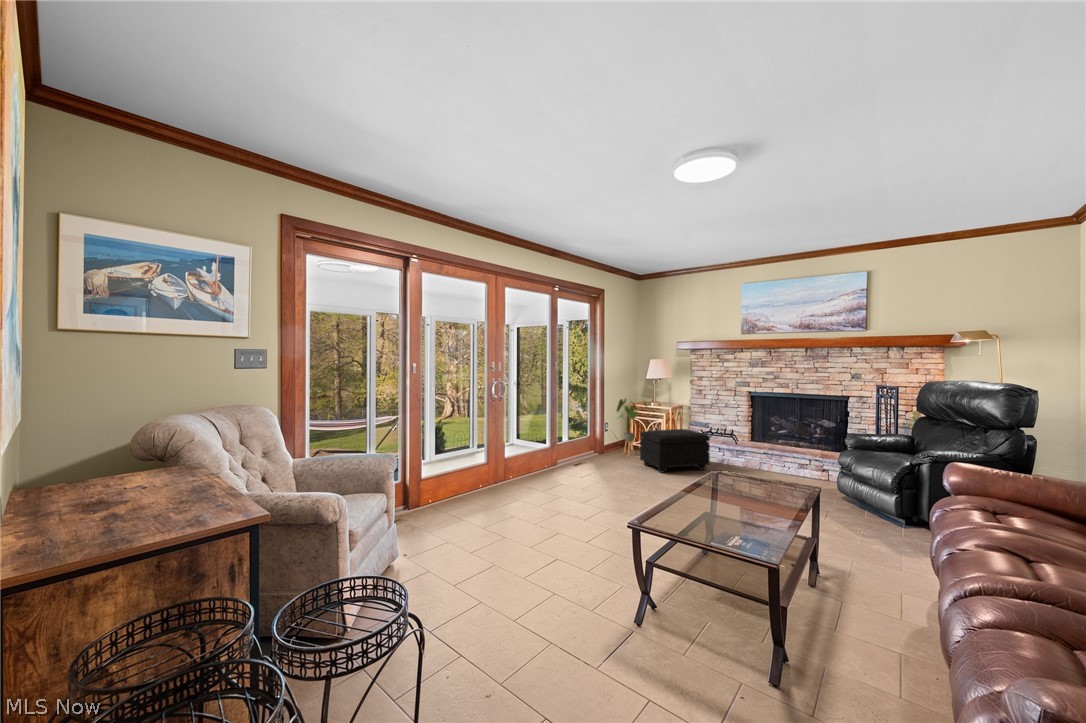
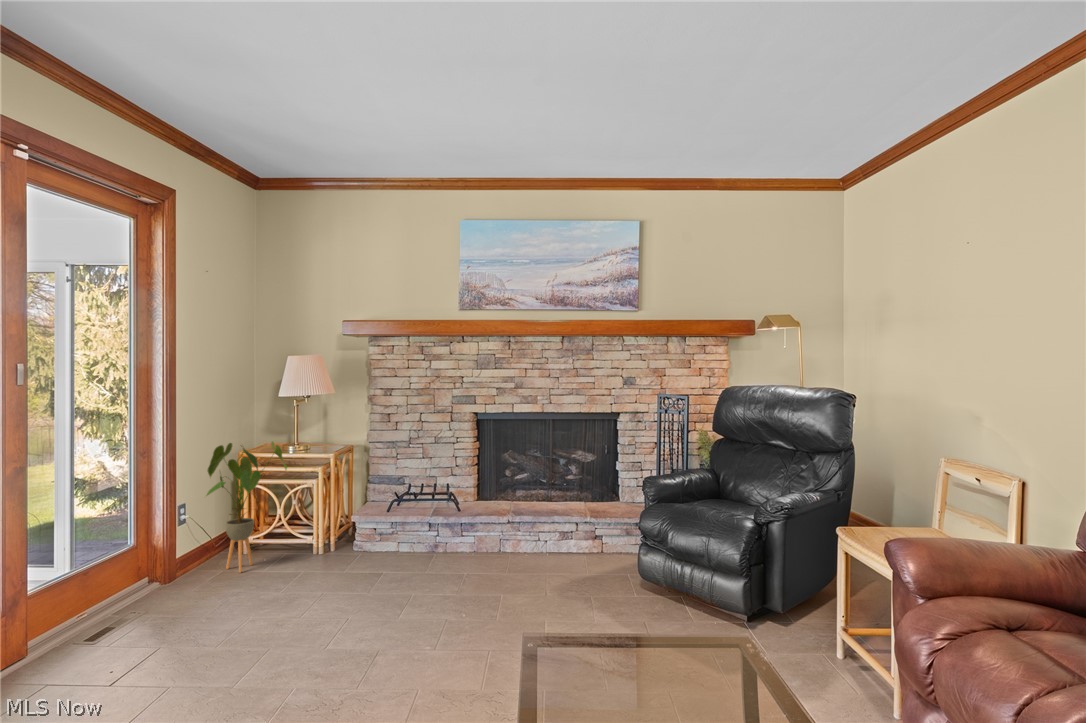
footstool: present [640,429,710,473] -> none [269,498,421,613]

